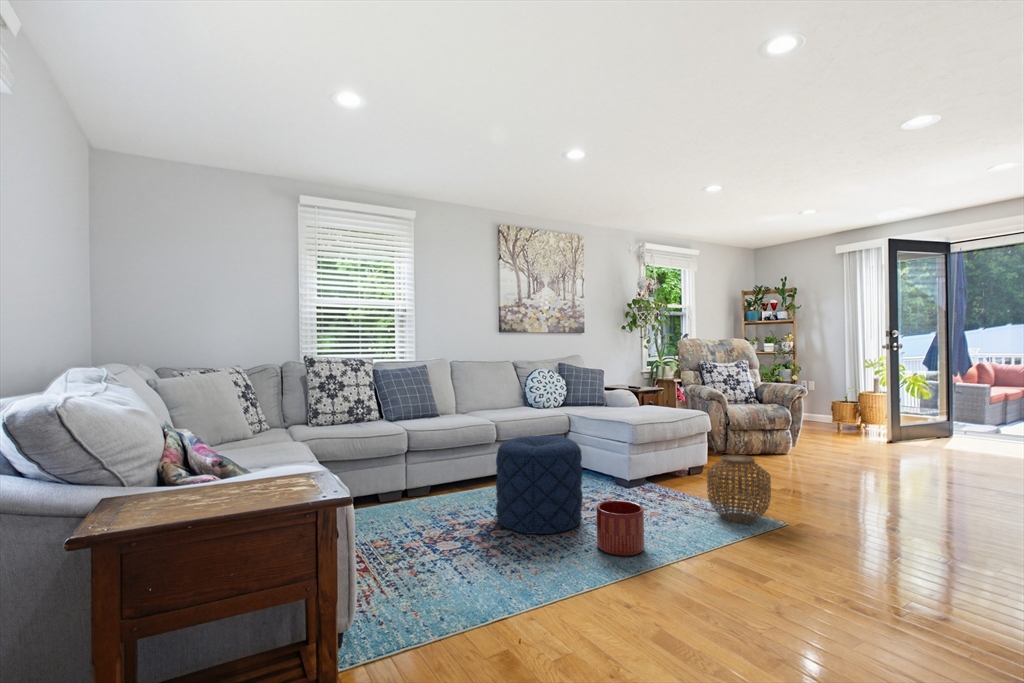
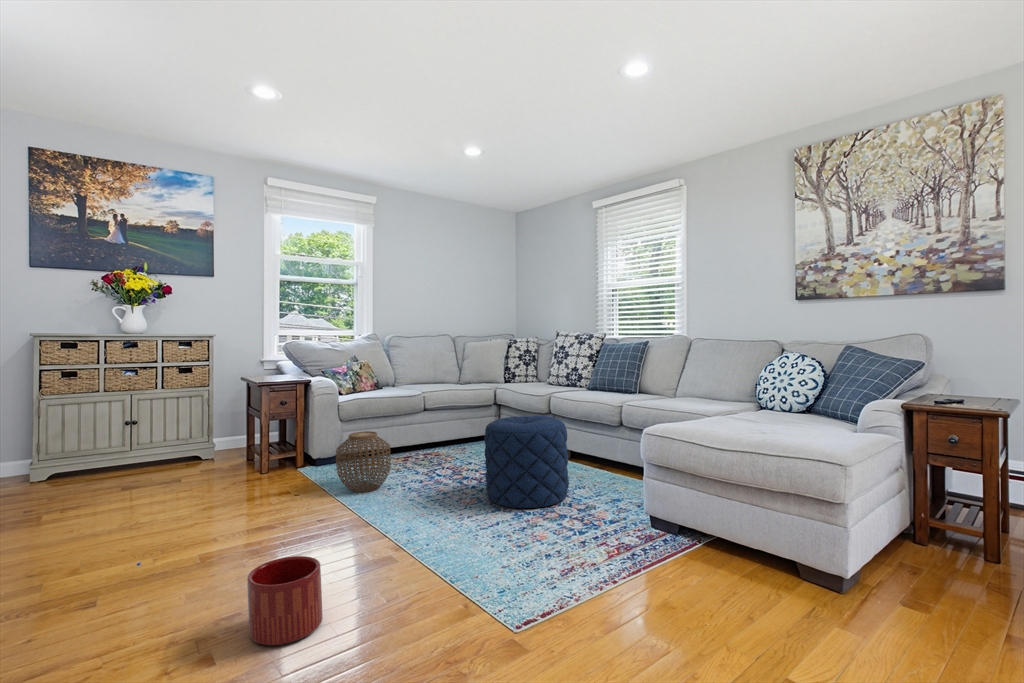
woven basket: present [707,455,771,523] -> present [336,431,391,493]
planter: present [597,500,644,556] -> present [247,556,322,645]

